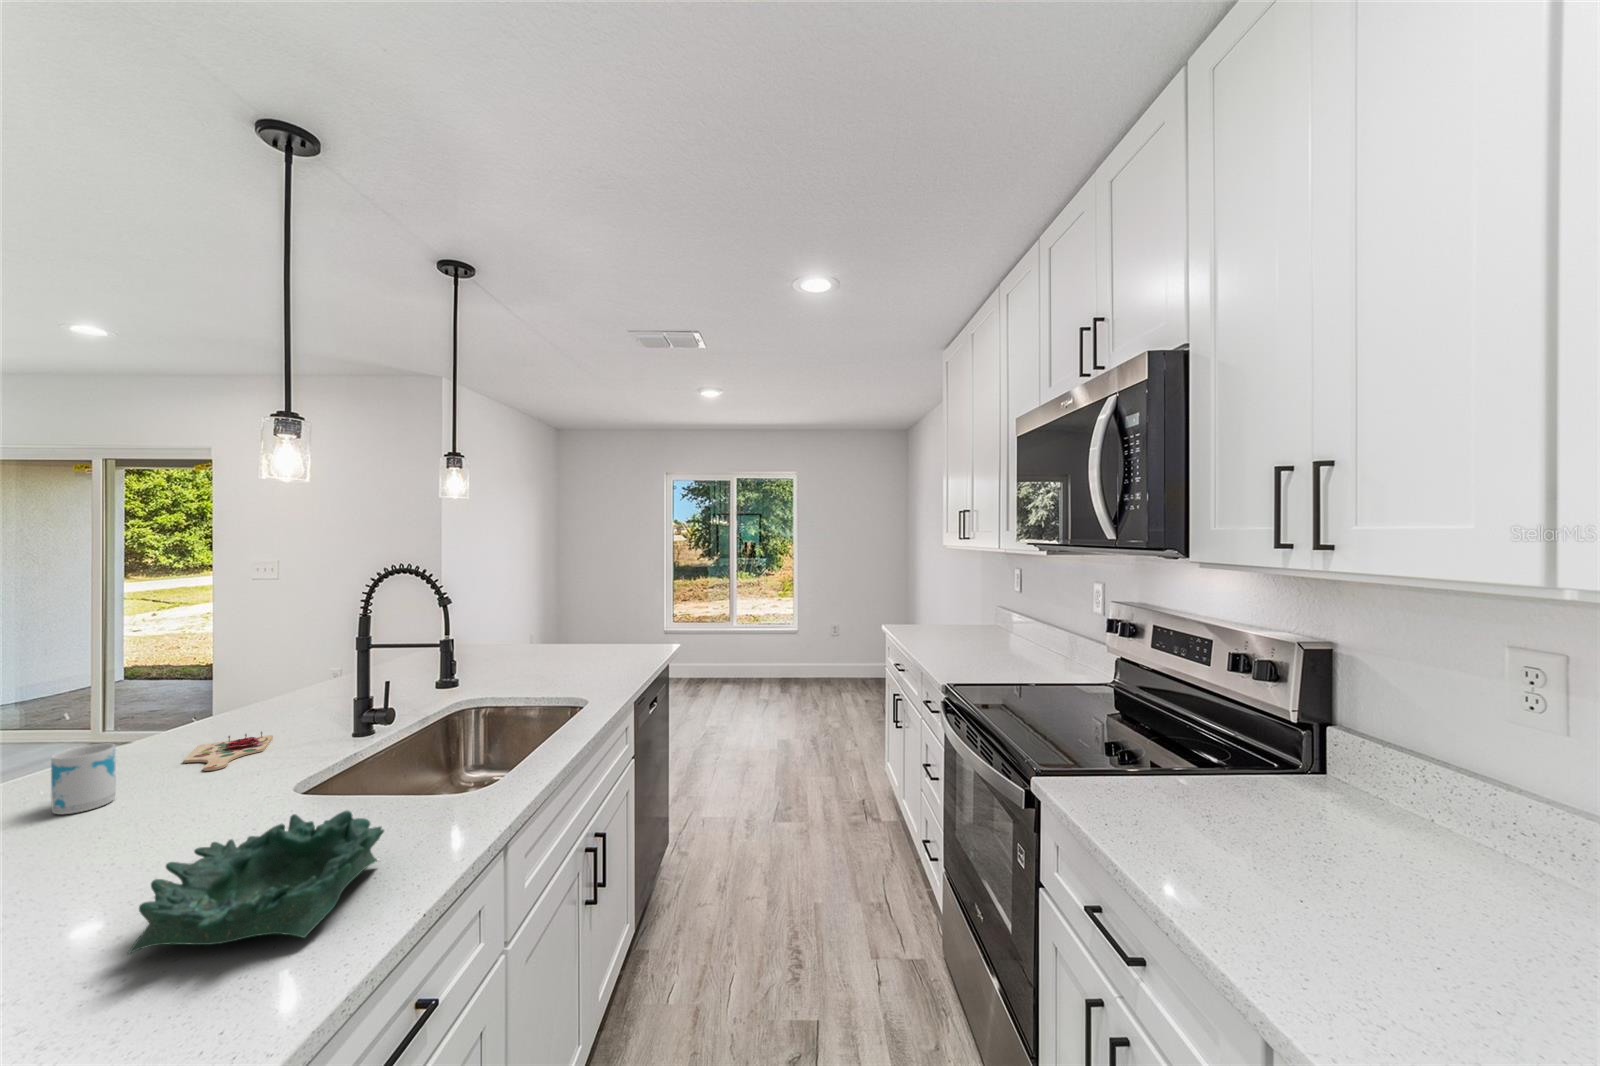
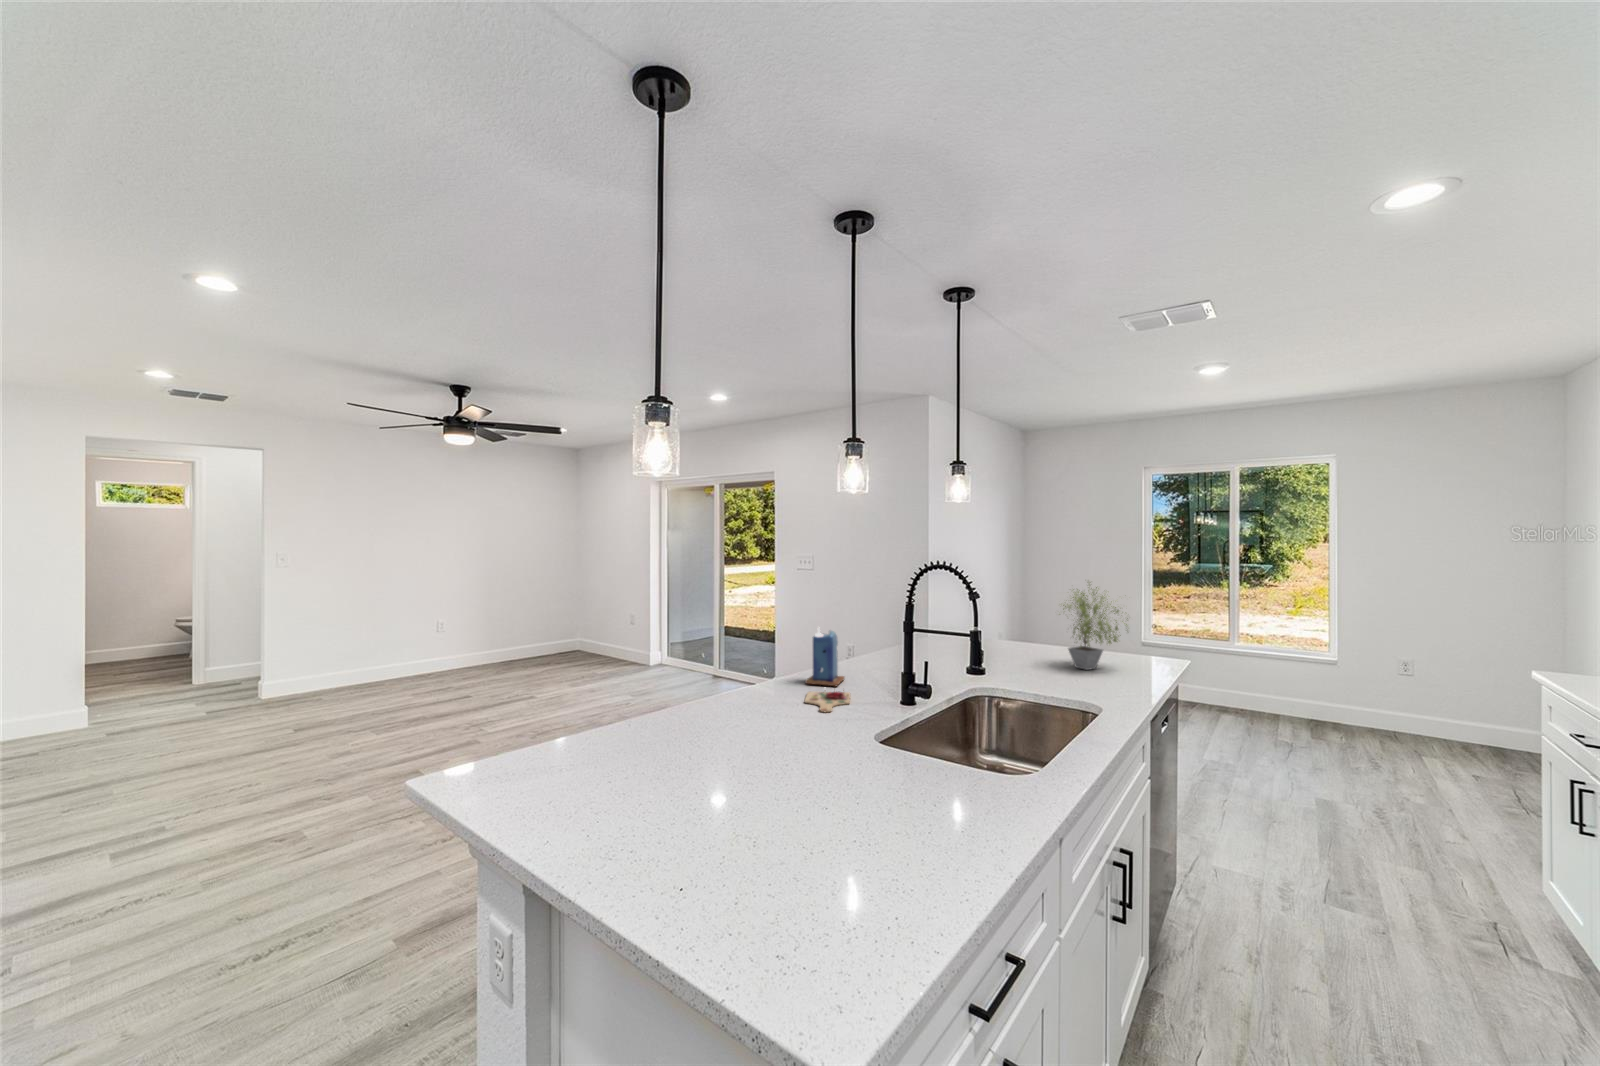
potted plant: none [556,576,633,663] -> present [1063,584,1128,670]
candle: none [203,655,276,734] -> present [806,628,844,686]
mug: present [51,744,116,814] -> none [752,680,780,725]
decorative bowl: present [128,811,384,954] -> none [849,759,995,862]

